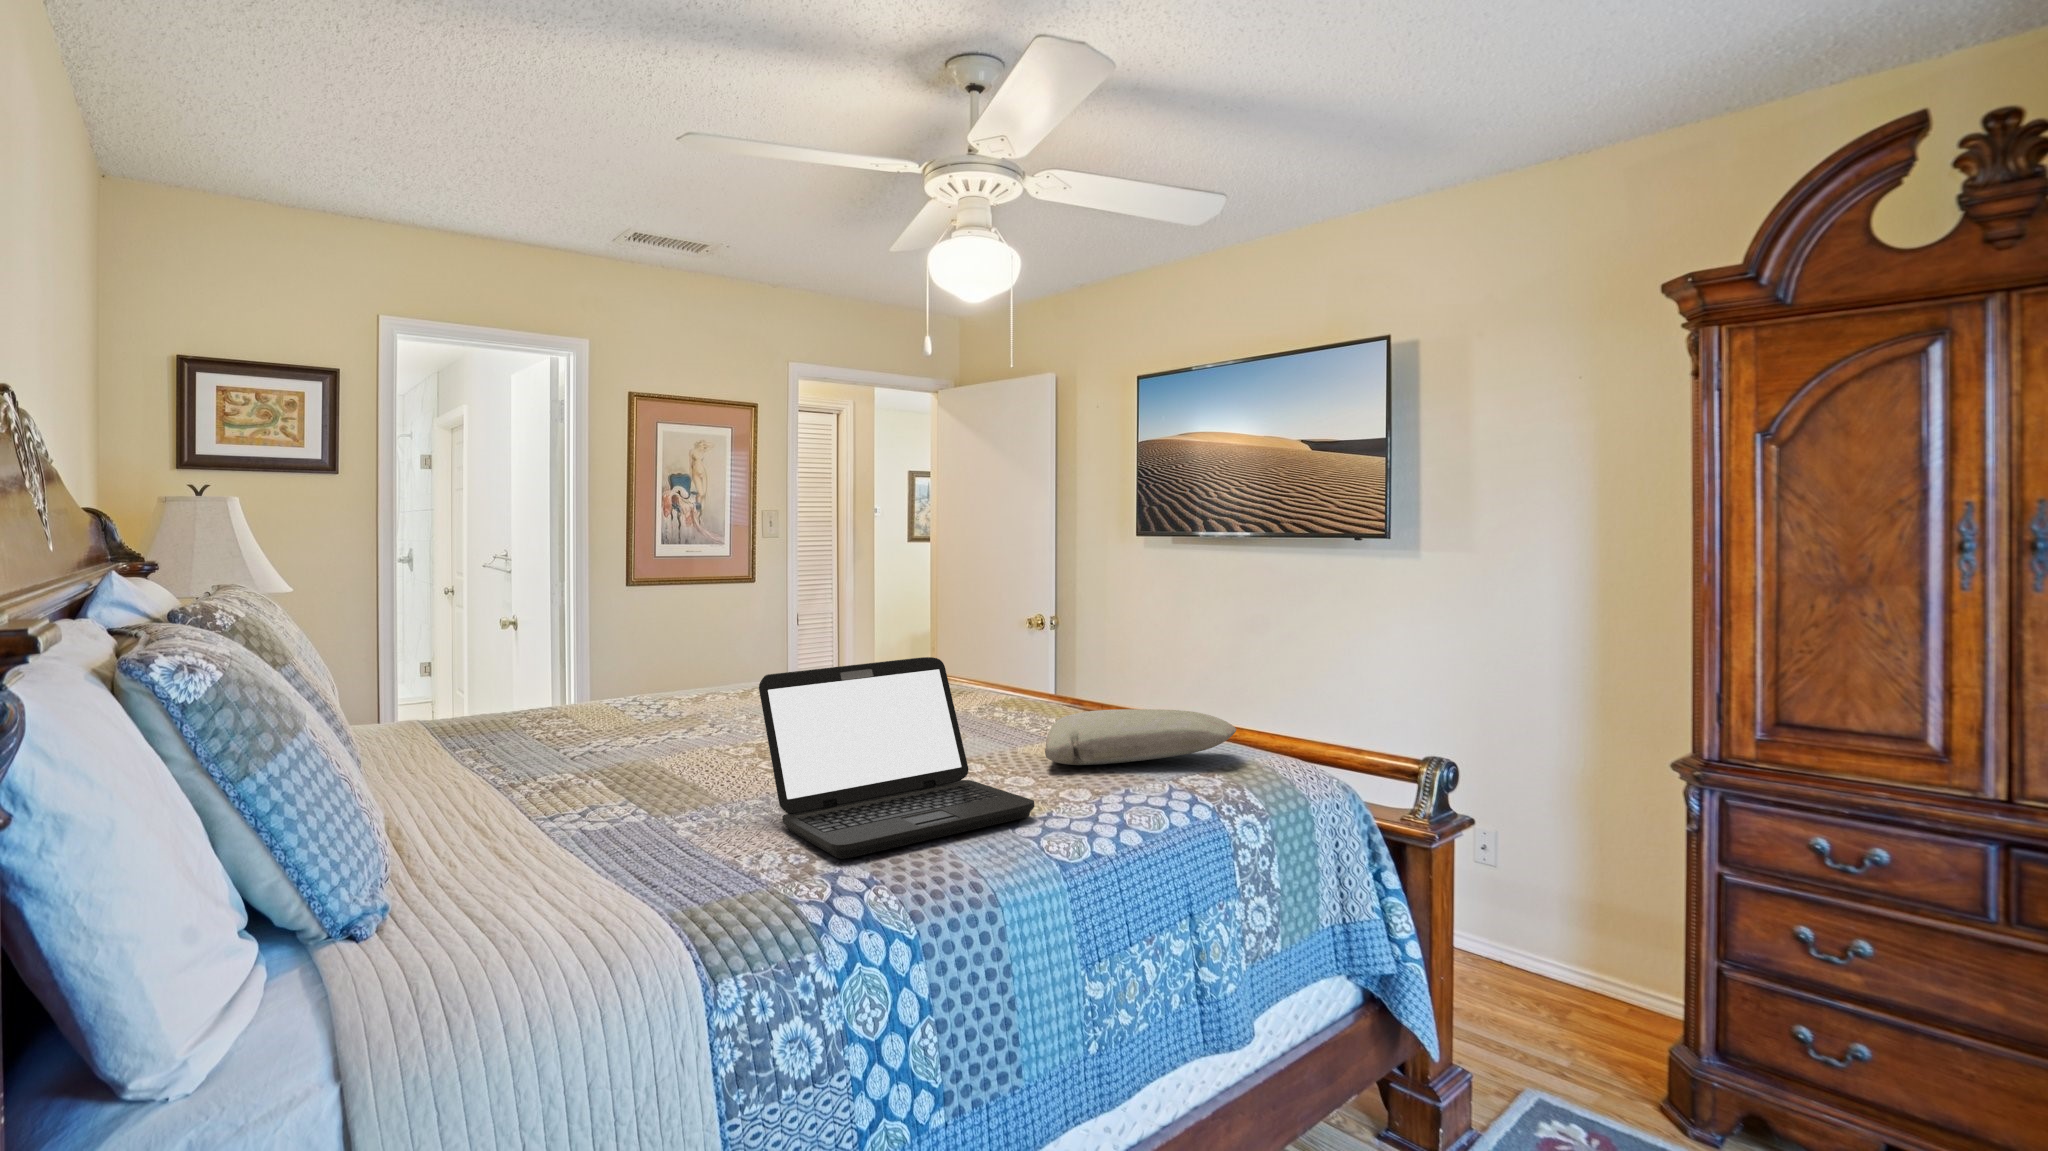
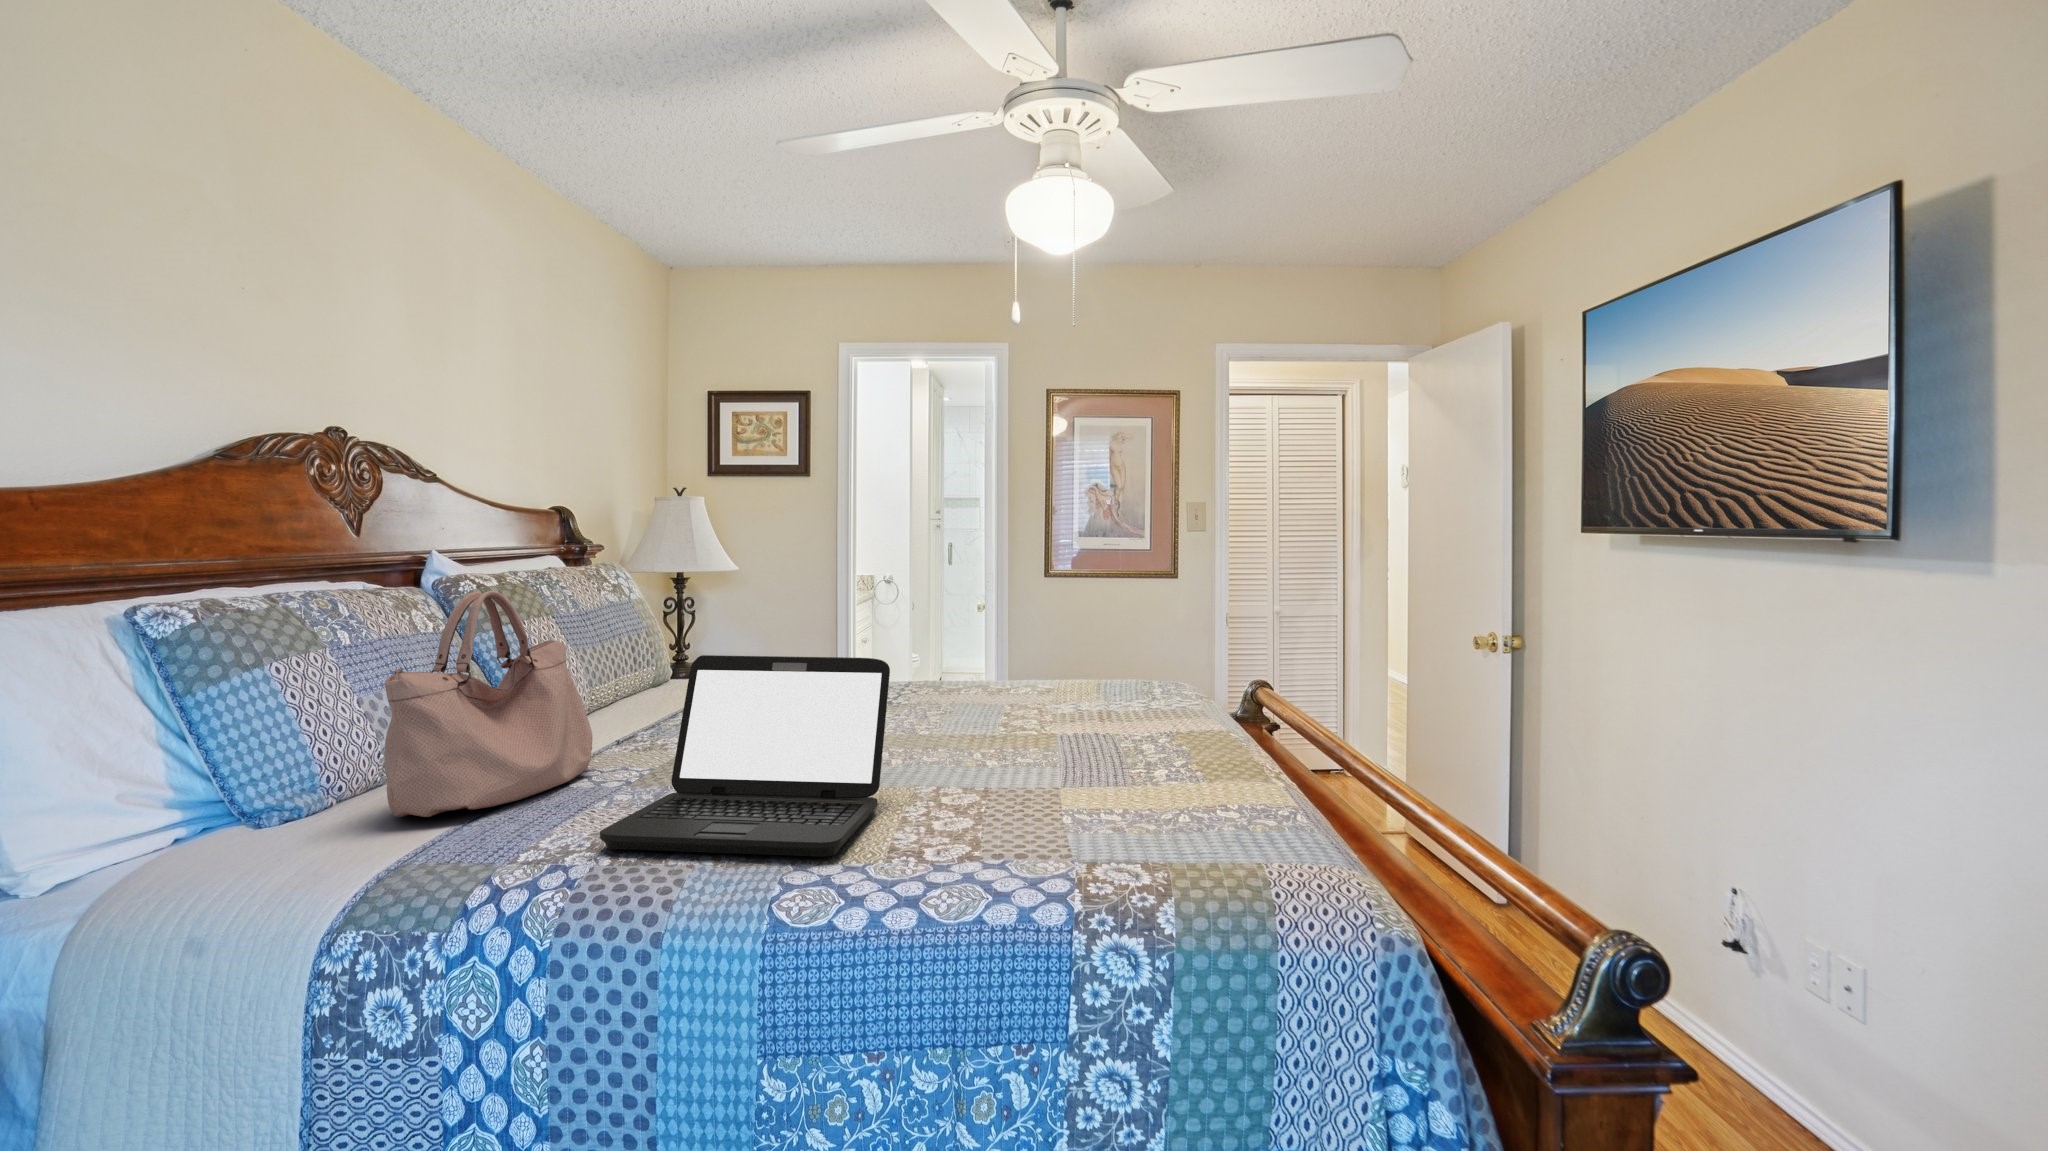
handbag: none [460,626,625,905] -> present [384,591,592,817]
pillow: present [1045,709,1236,765] -> none [993,750,1235,832]

